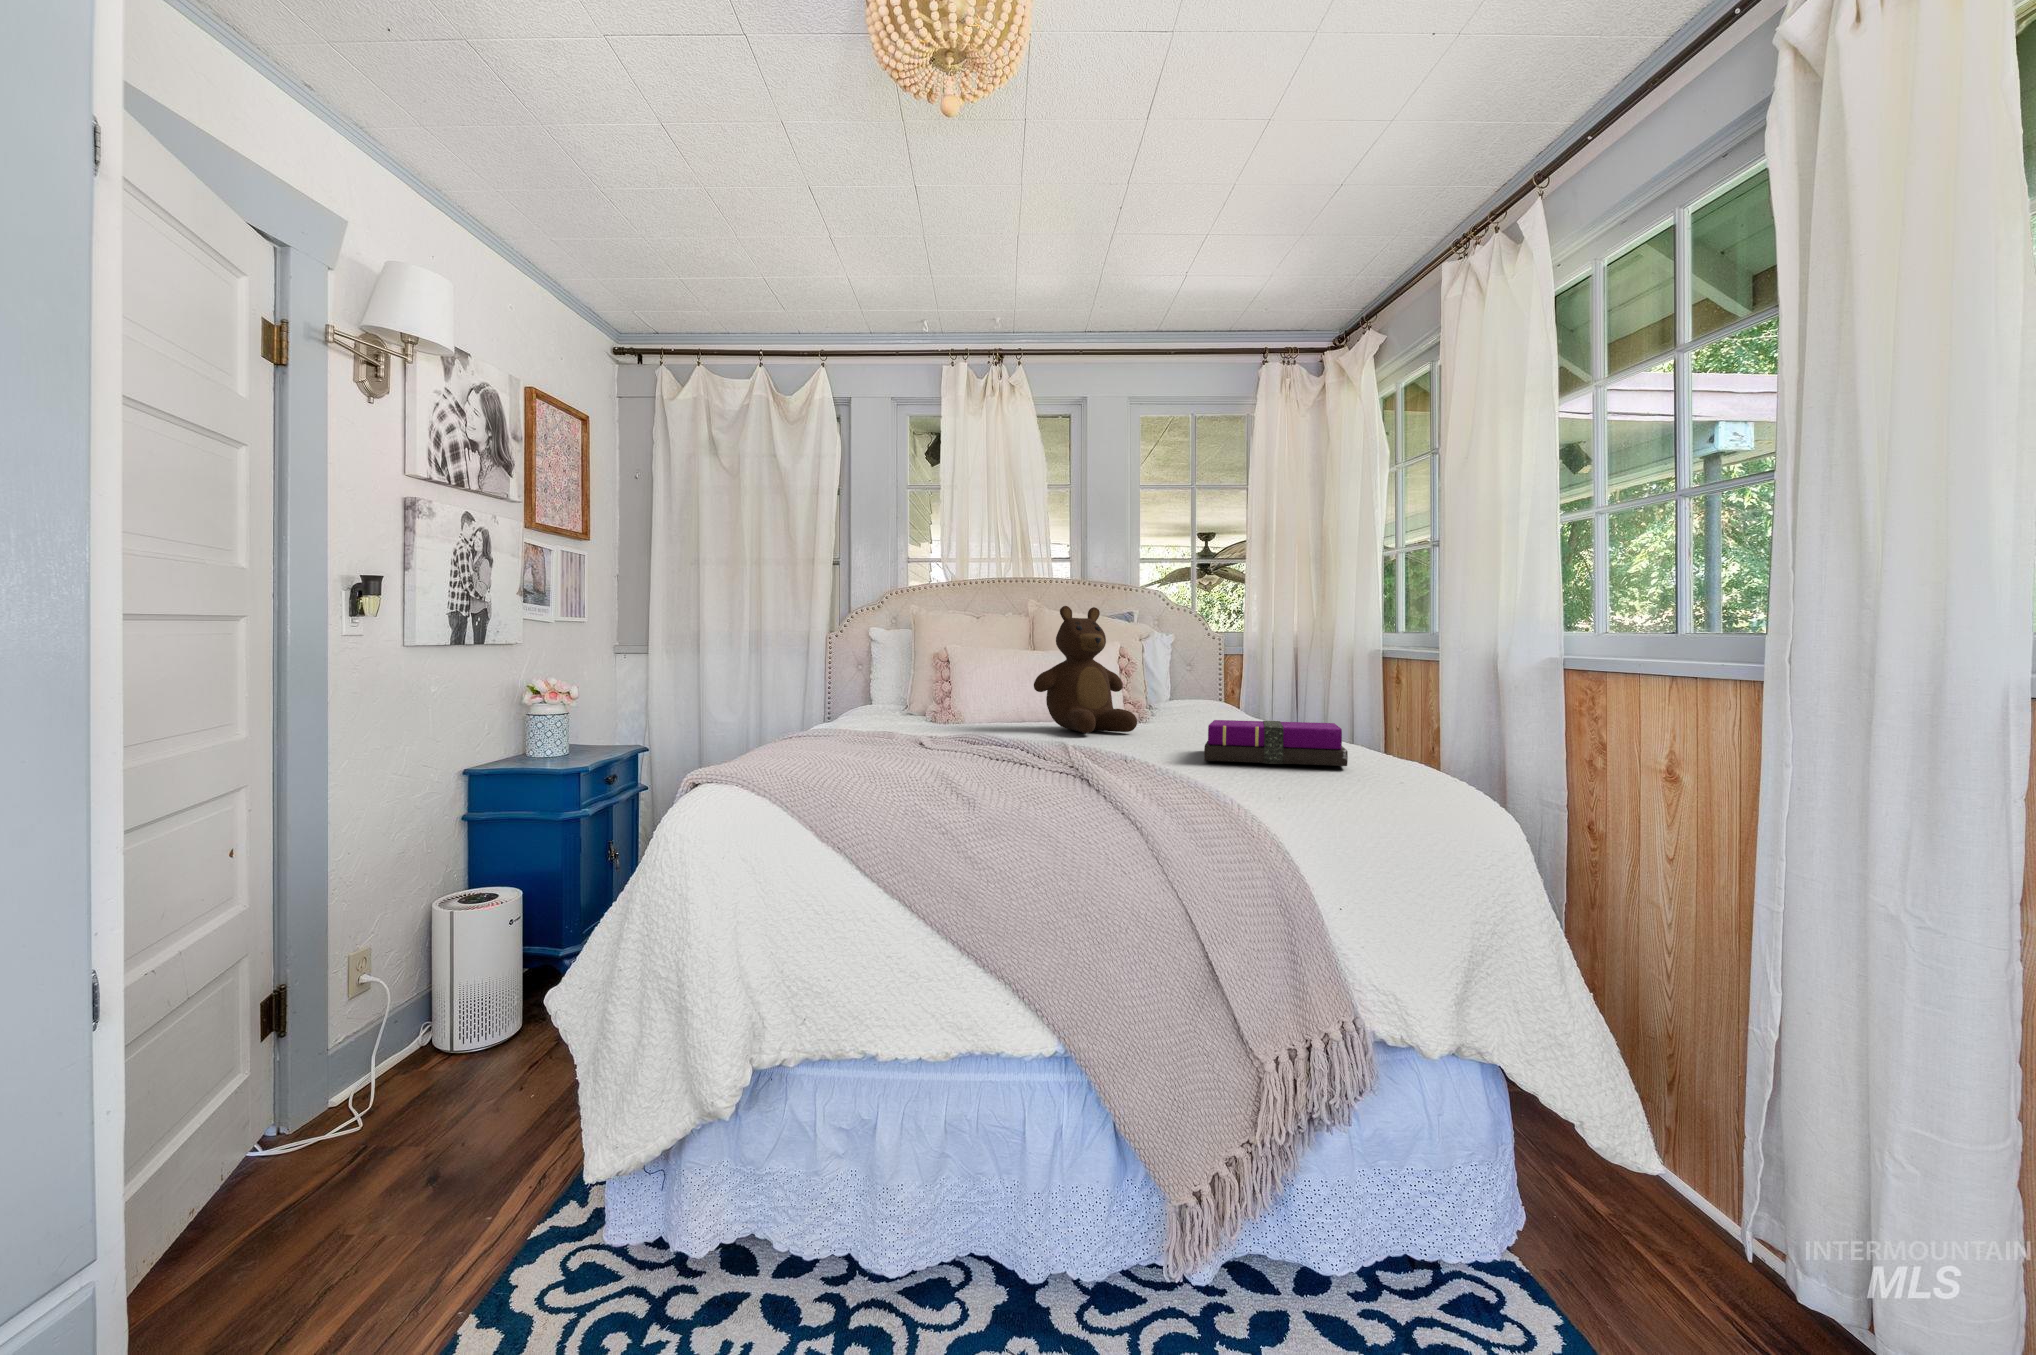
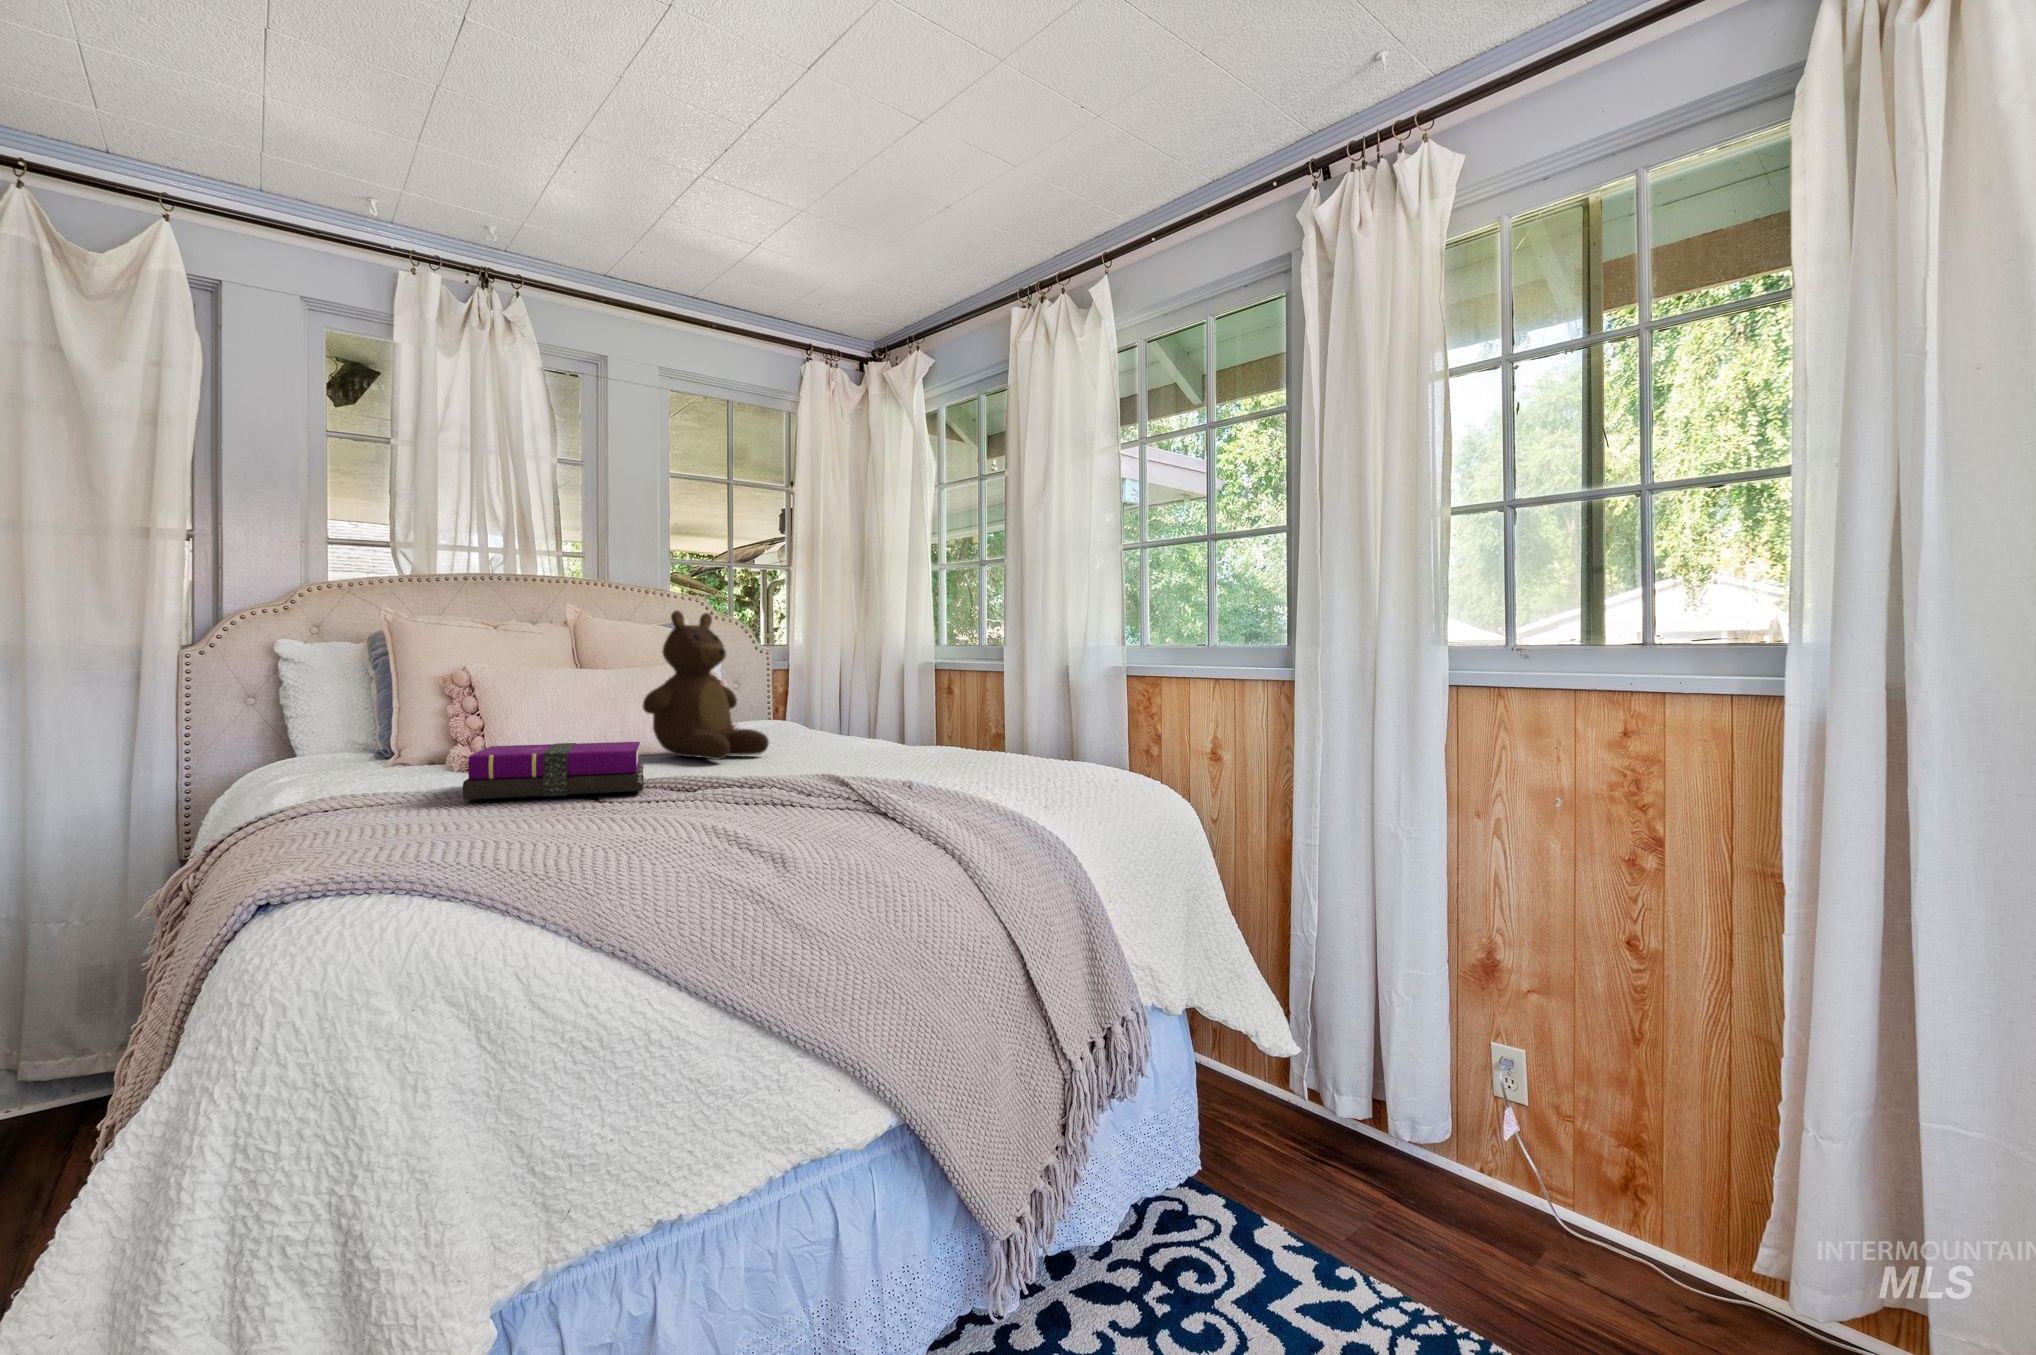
notebook: present [1204,720,1348,766] -> present [463,742,644,800]

